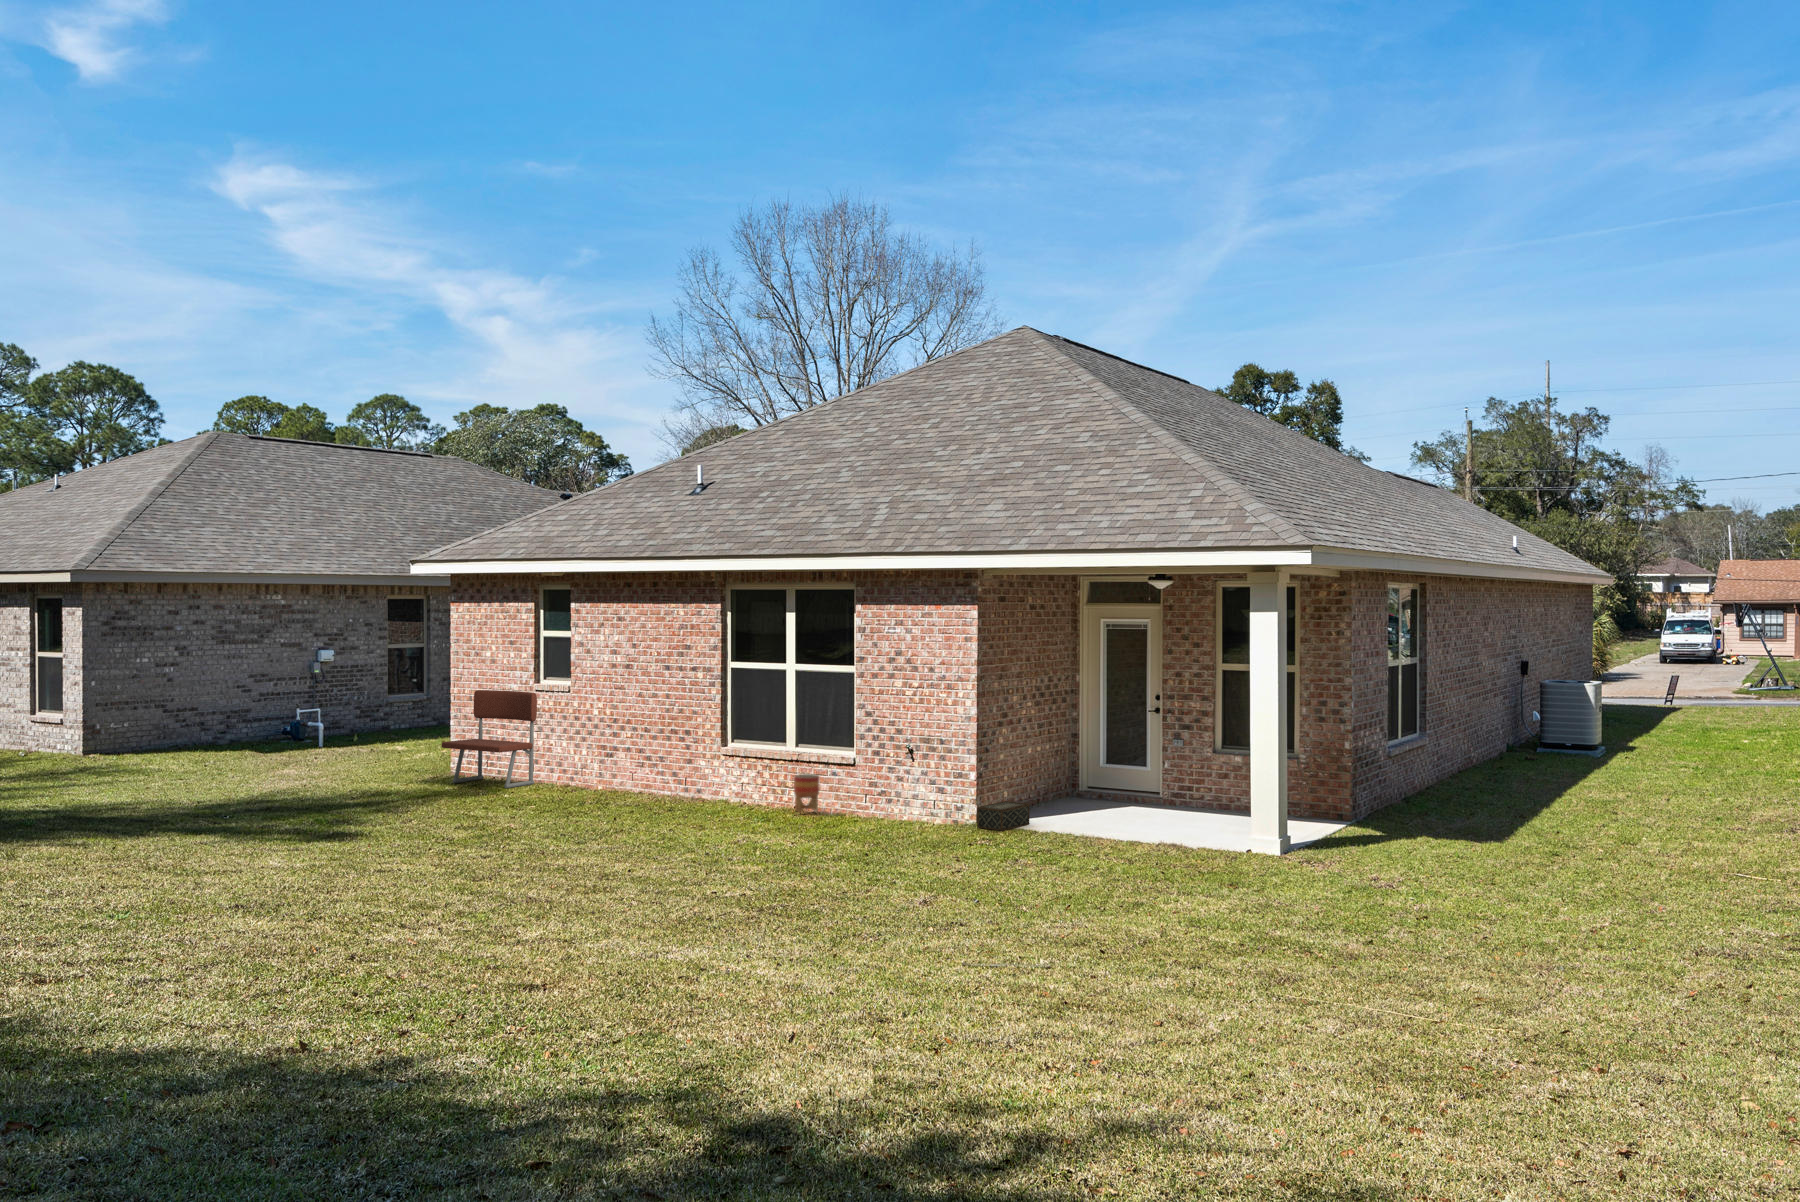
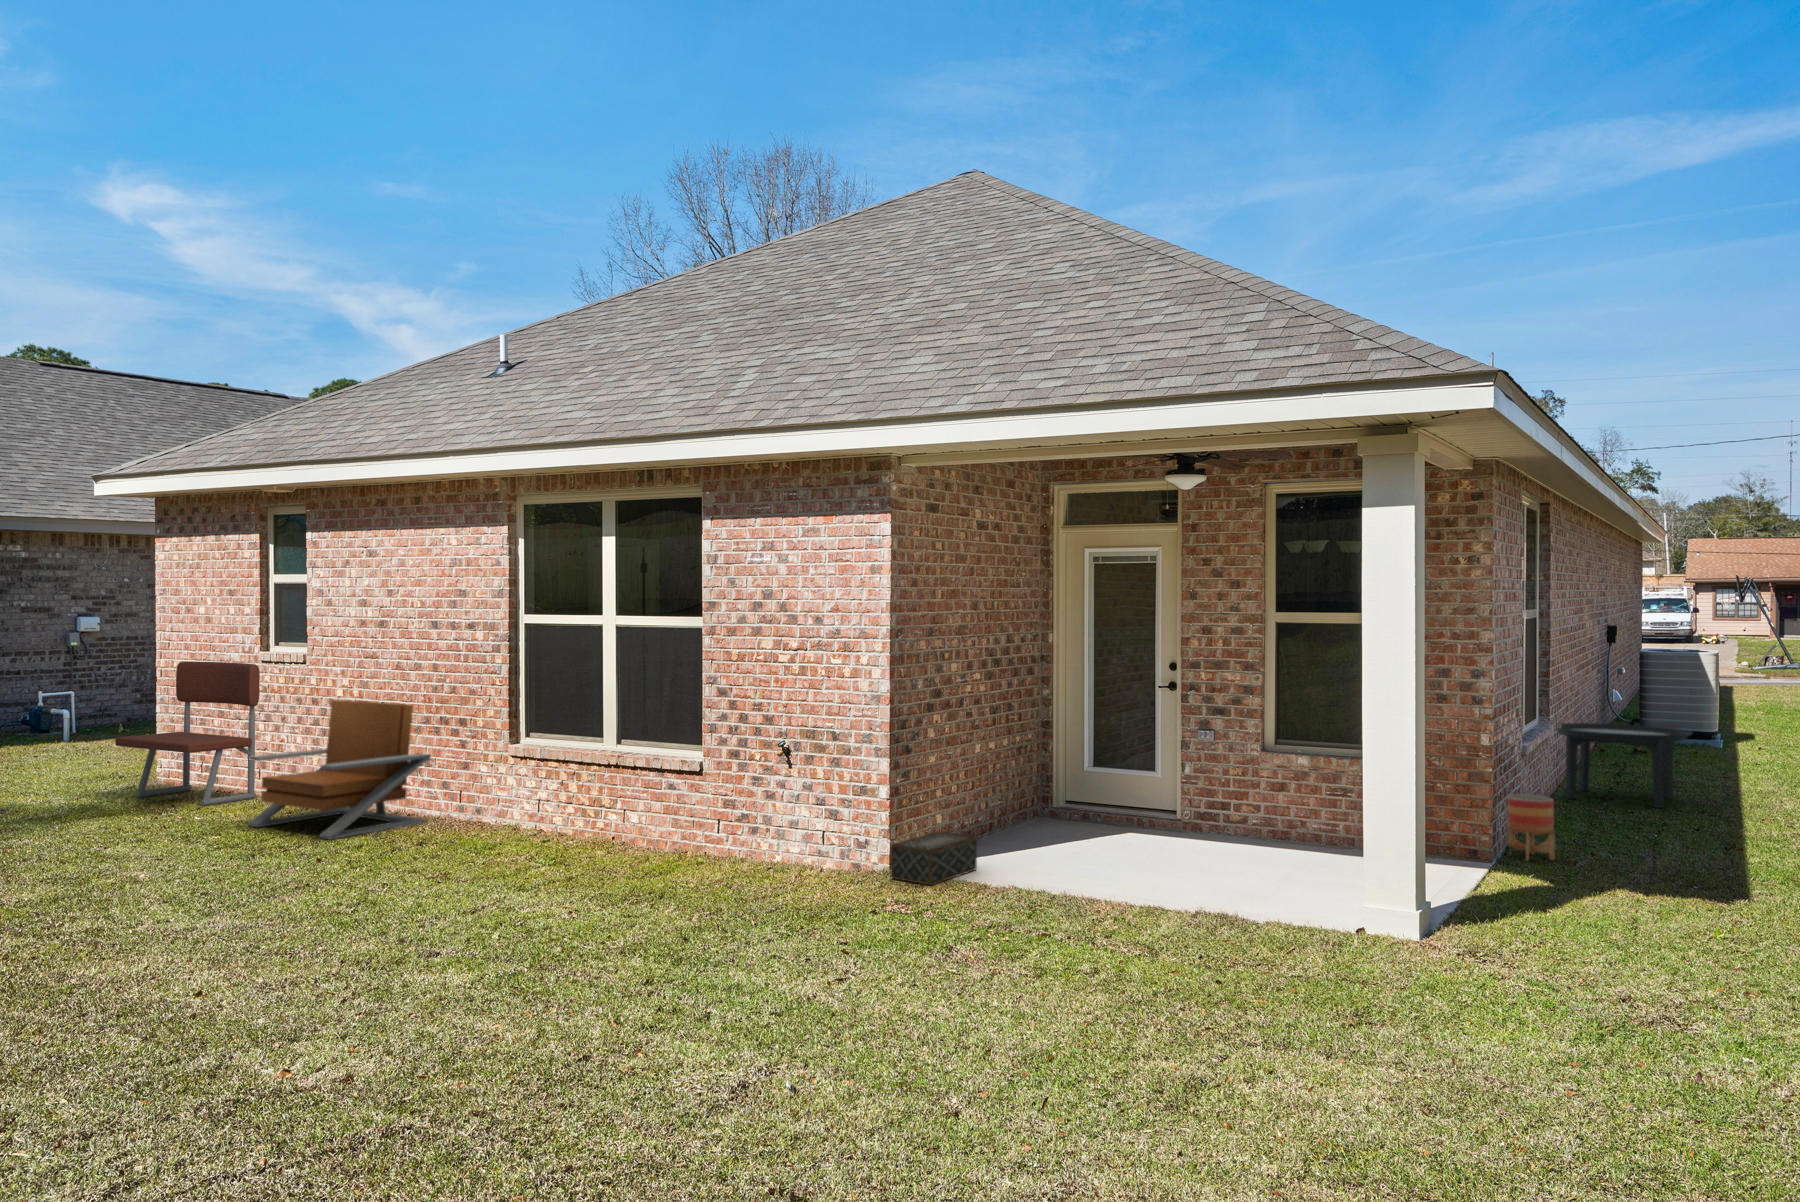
lounge chair: none [553,717,668,807] -> present [248,700,431,840]
round table: none [1437,737,1531,796] -> present [1555,723,1692,808]
planter: present [794,774,819,814] -> present [1507,794,1555,861]

